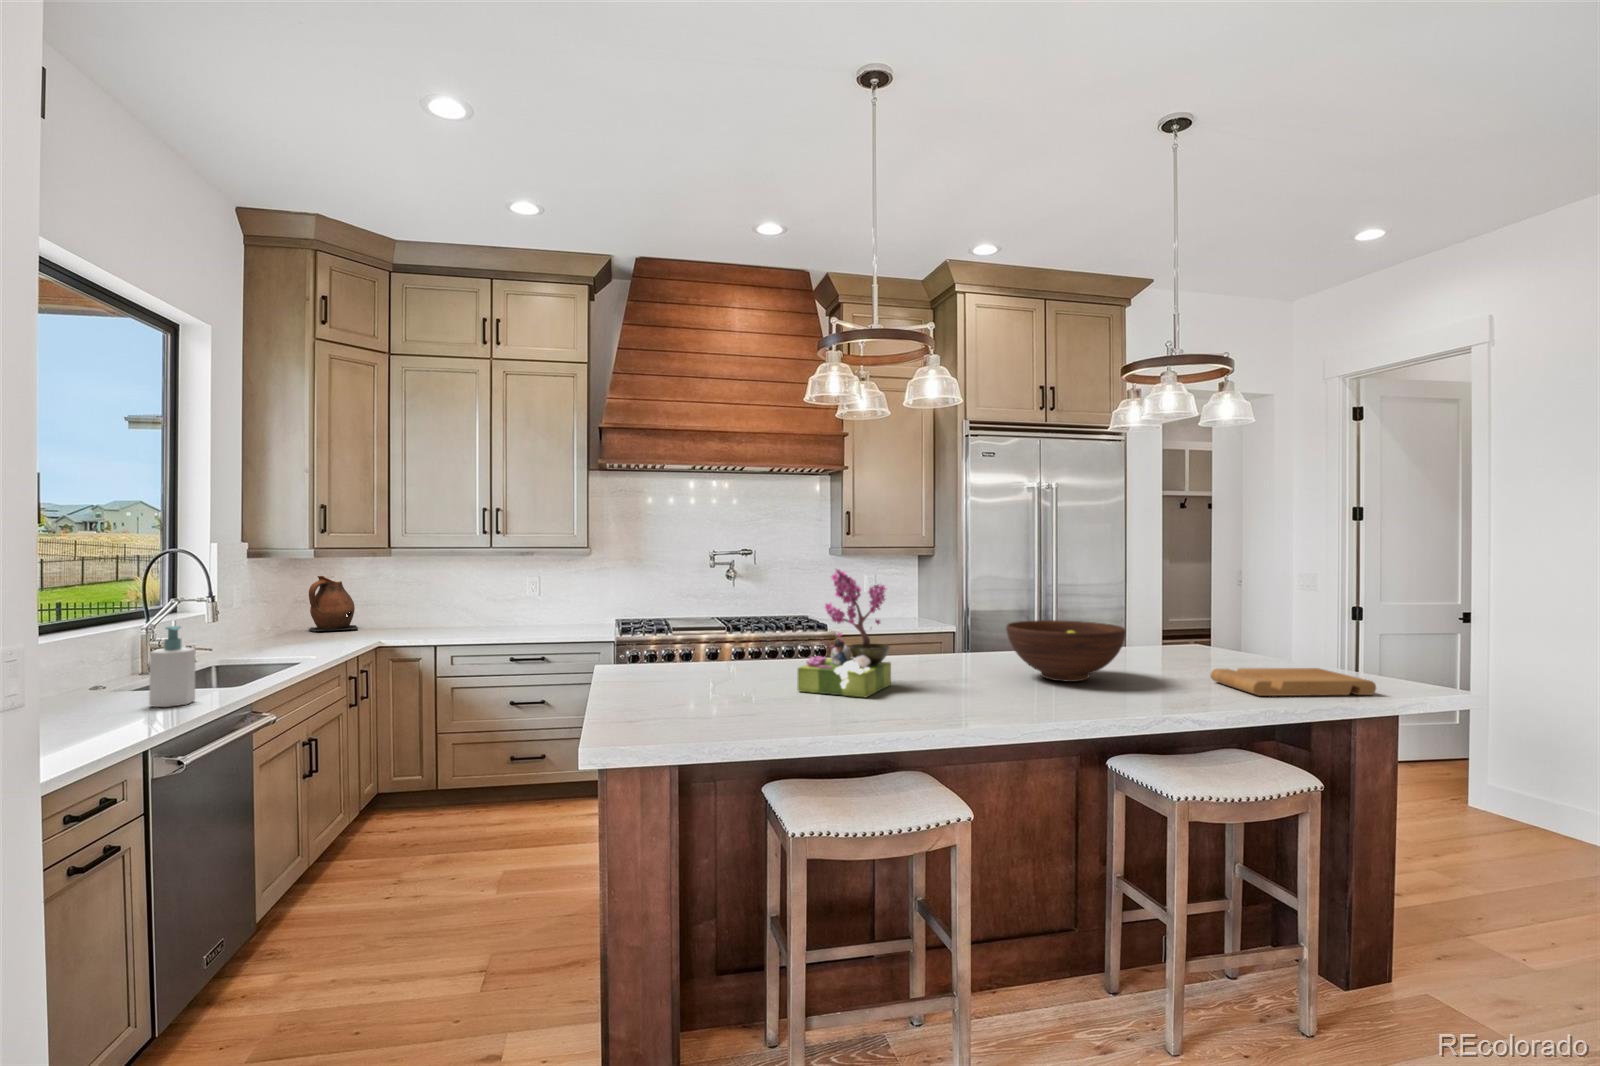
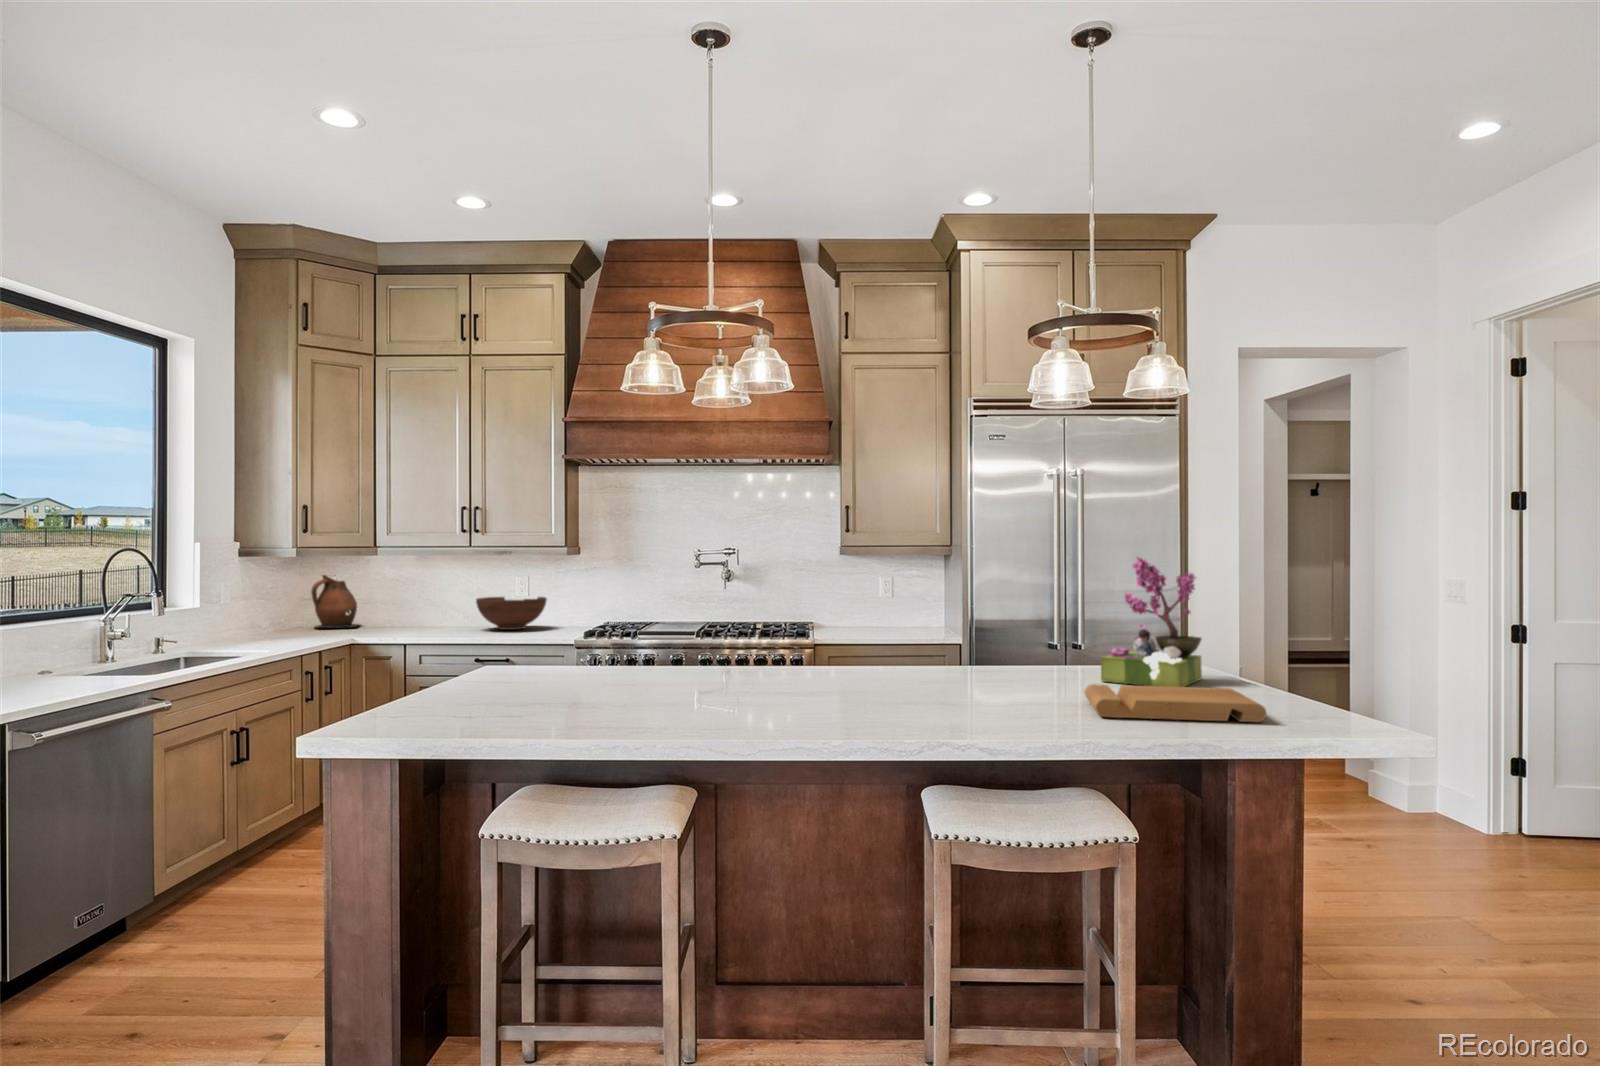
flower arrangement: present [798,569,891,697] -> present [1101,557,1202,687]
fruit bowl: present [1006,620,1126,682] -> present [476,596,547,630]
soap bottle: present [149,626,195,707] -> none [46,612,89,685]

